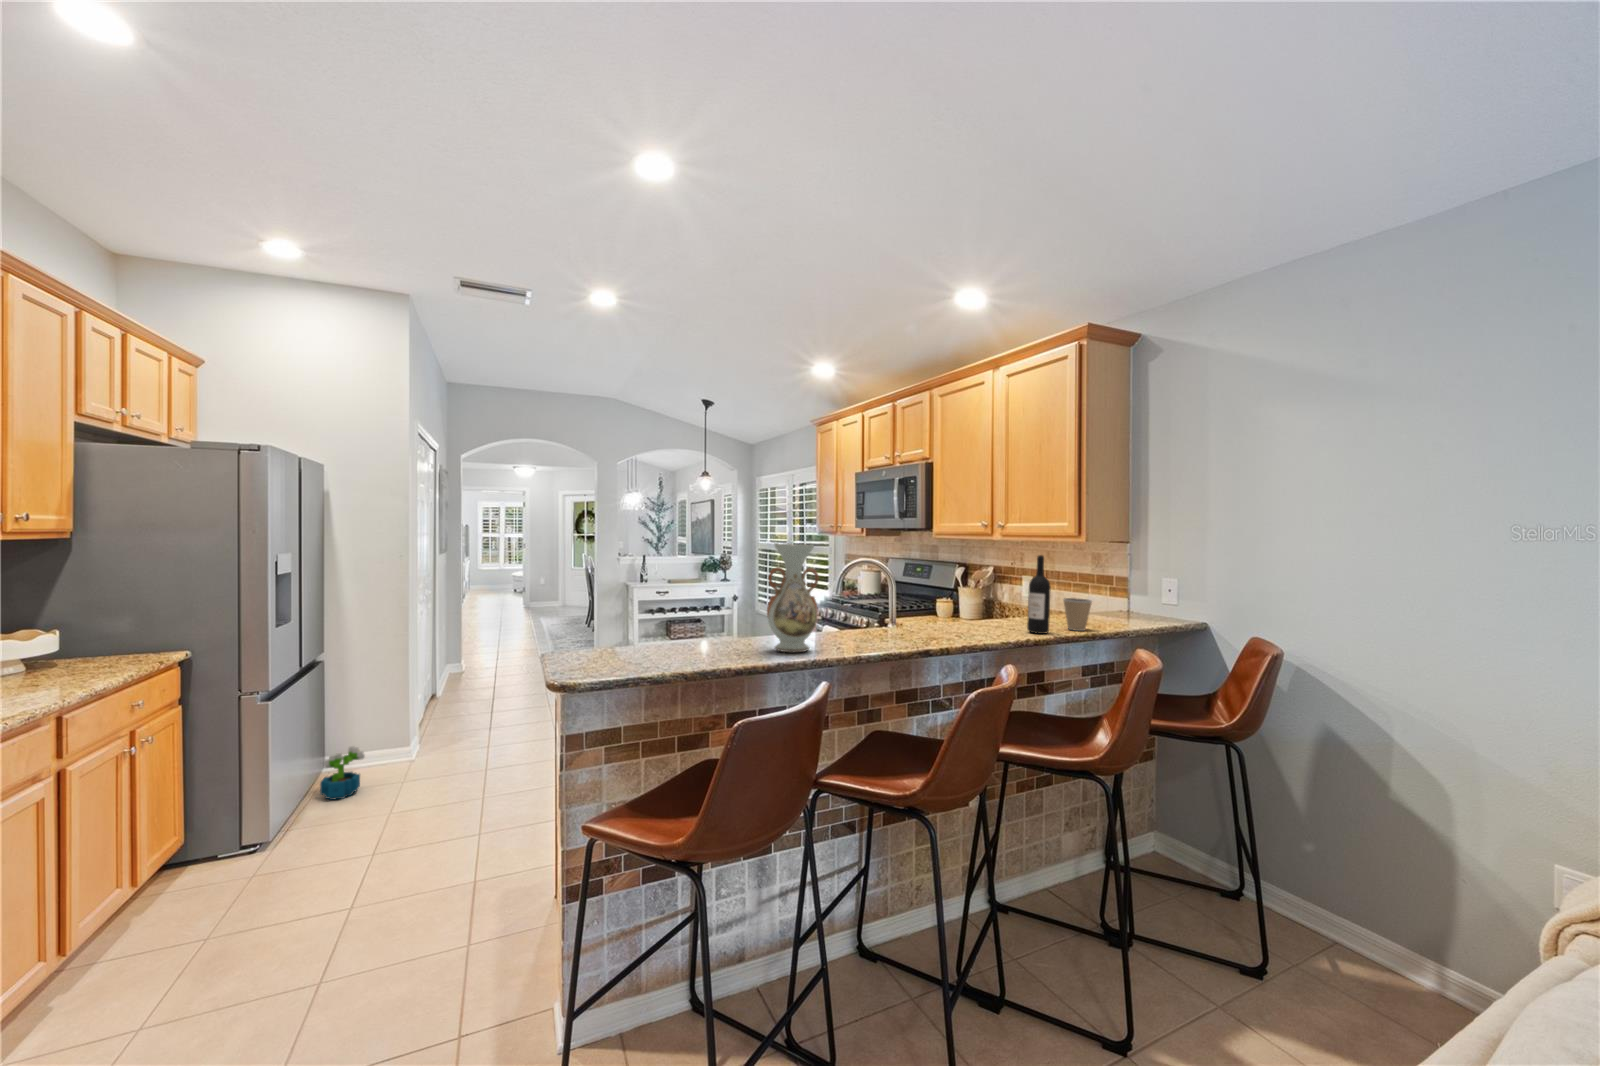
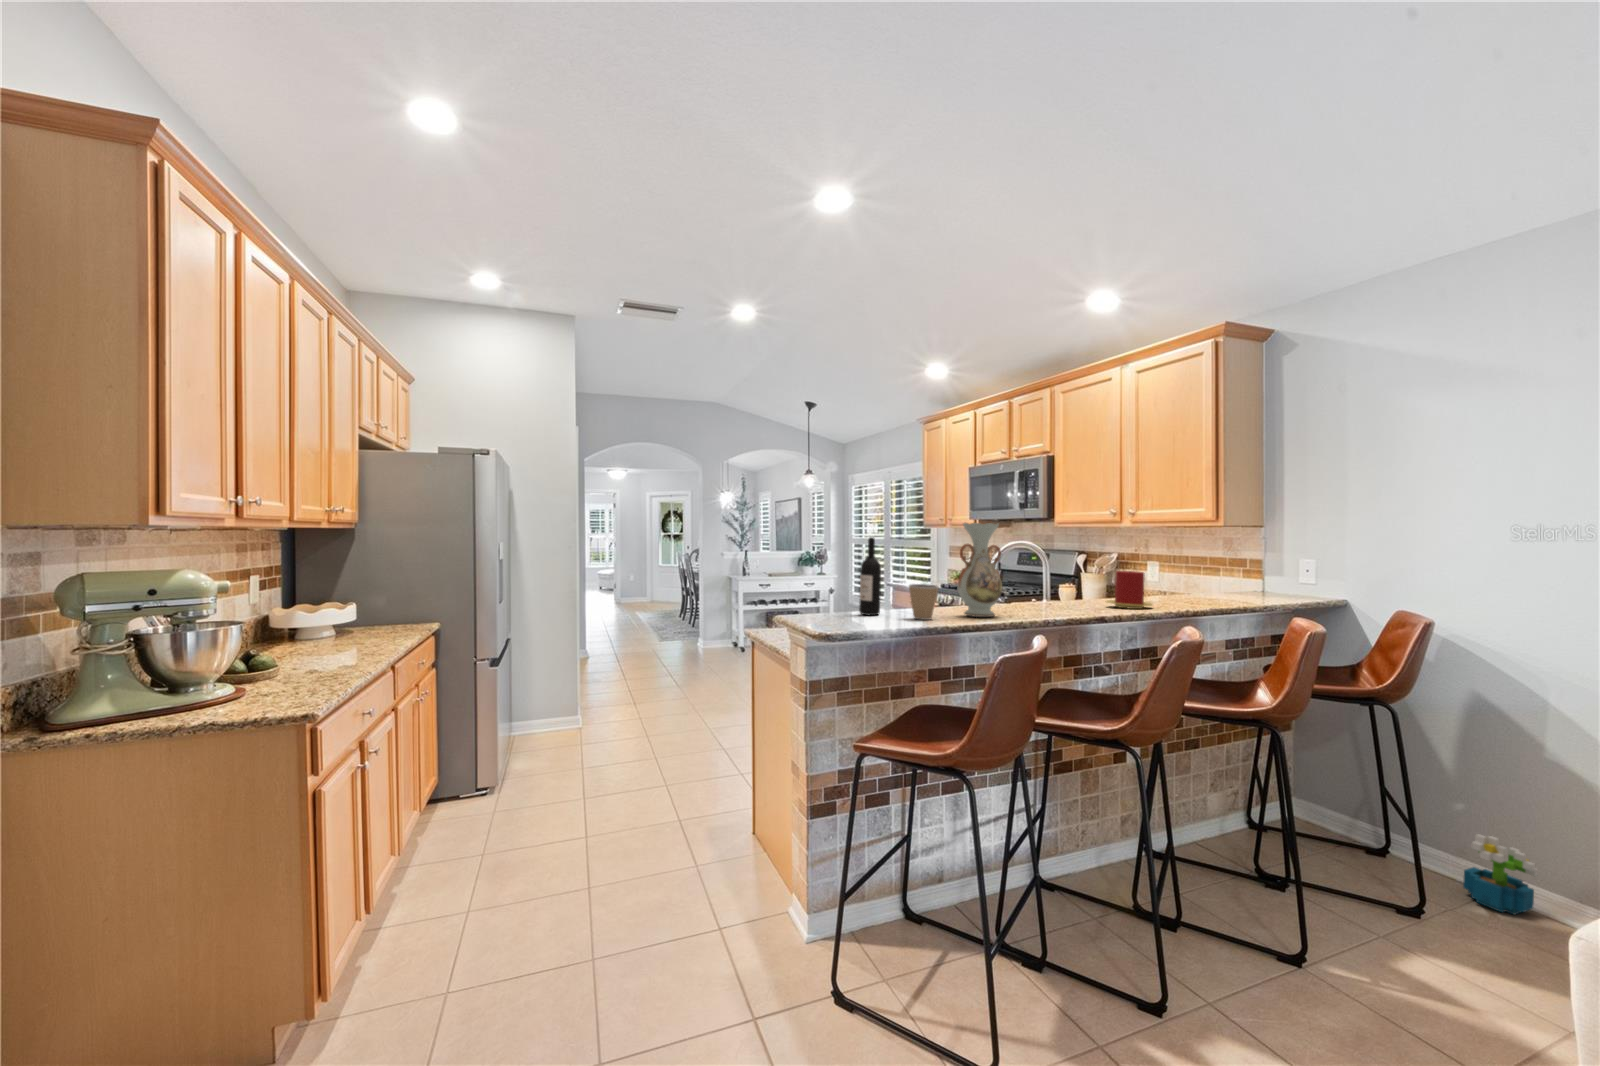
wine bottle: present [1027,555,1051,634] -> present [859,537,881,615]
candle: none [950,594,999,637] -> present [1107,571,1152,609]
coffee cup: present [1063,598,1092,631] -> present [909,584,938,620]
decorative plant: present [320,746,365,800] -> present [1463,834,1538,915]

